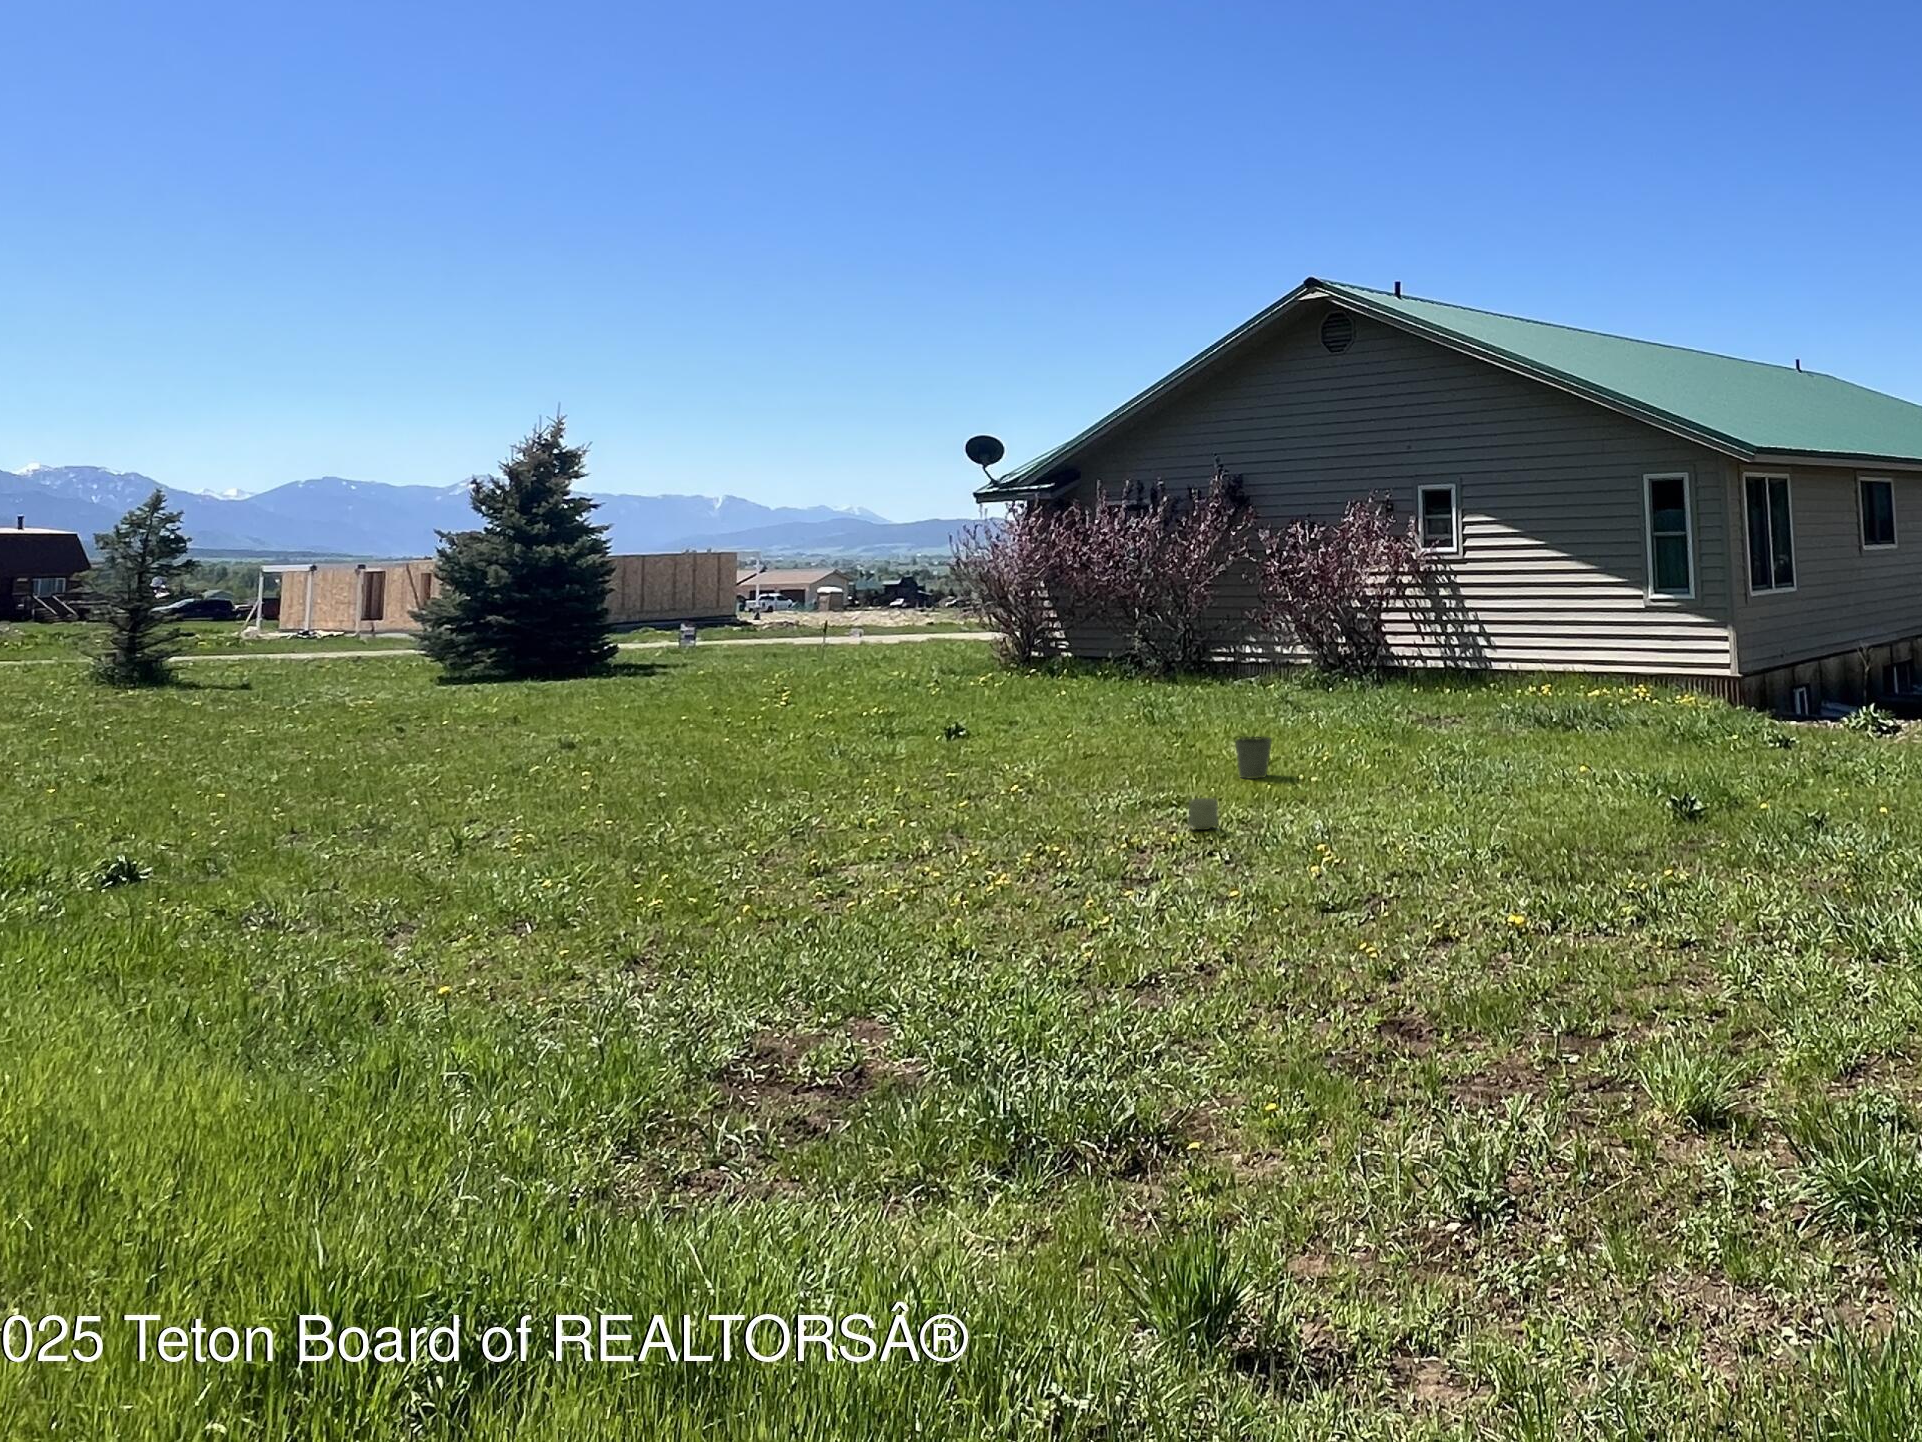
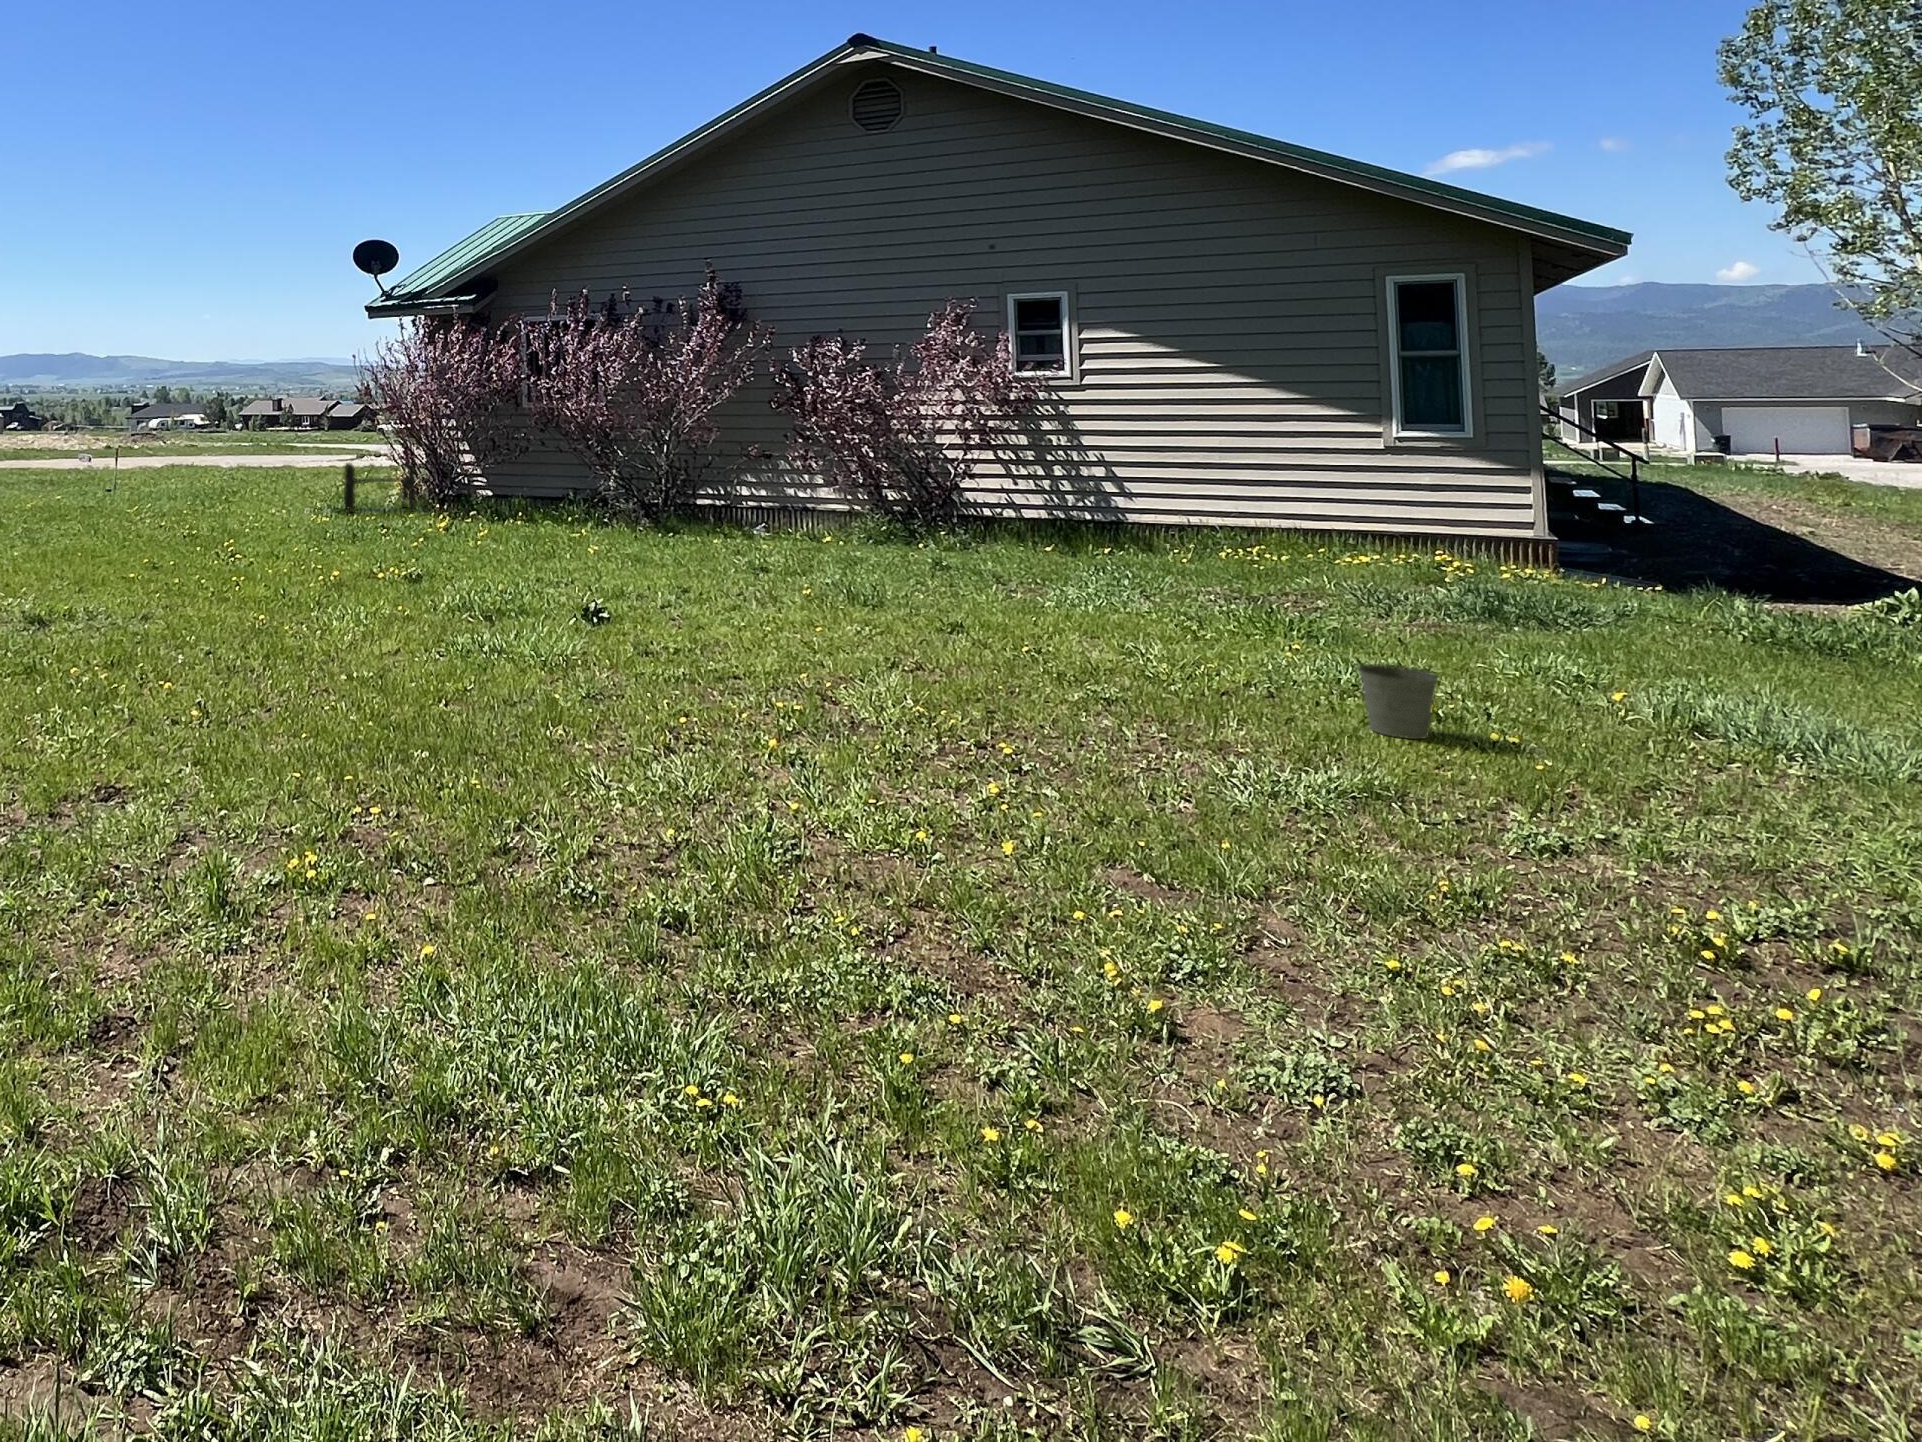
bench: none [952,628,1014,672] -> present [344,463,415,513]
planter: present [1189,798,1218,830] -> none [1761,838,1850,910]

